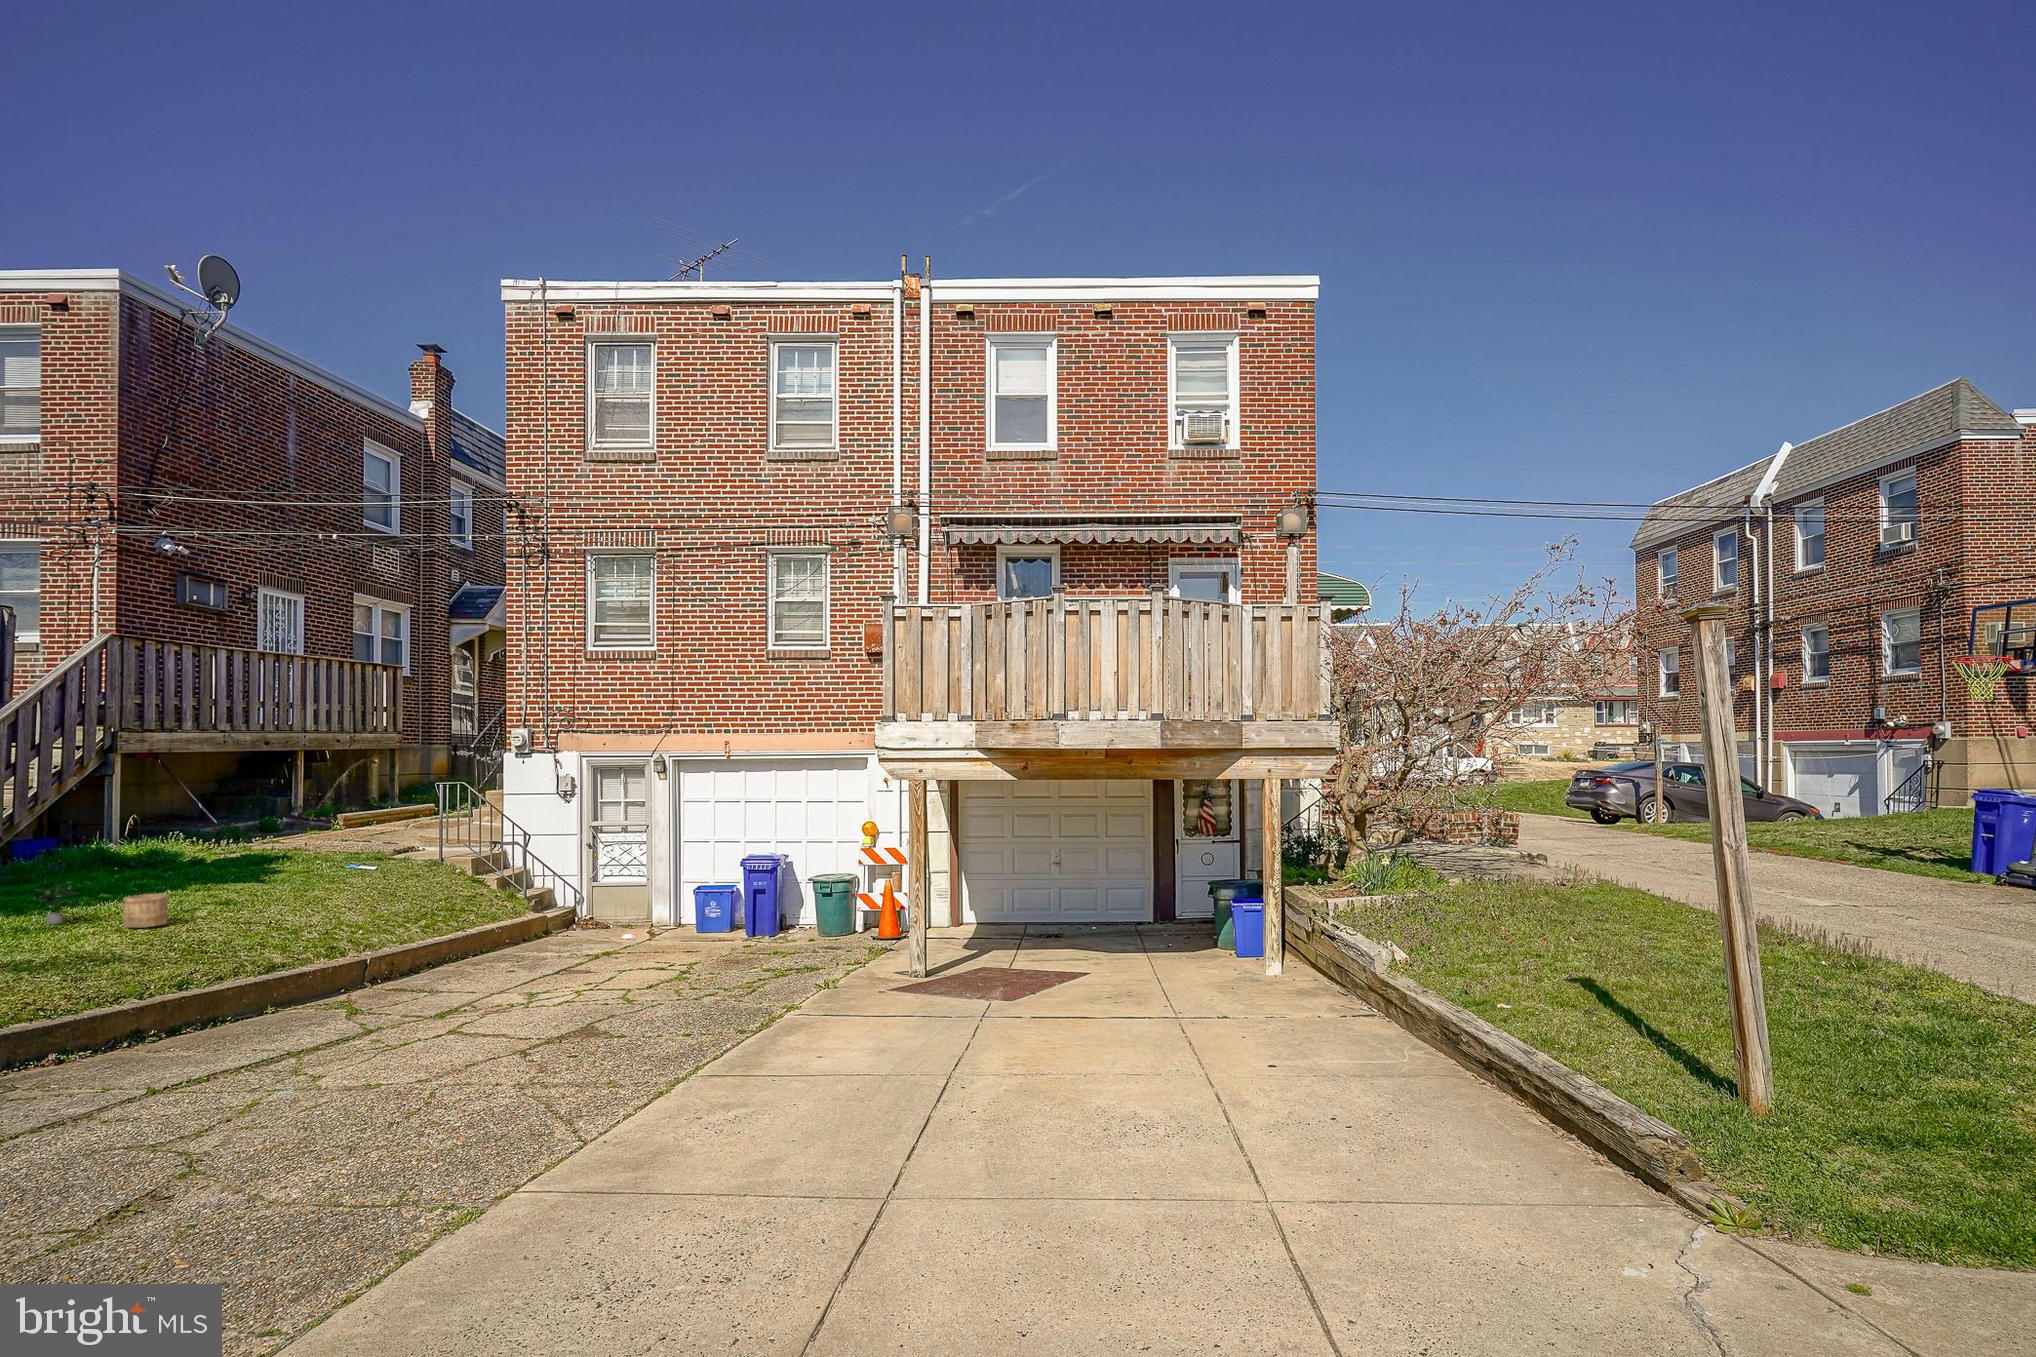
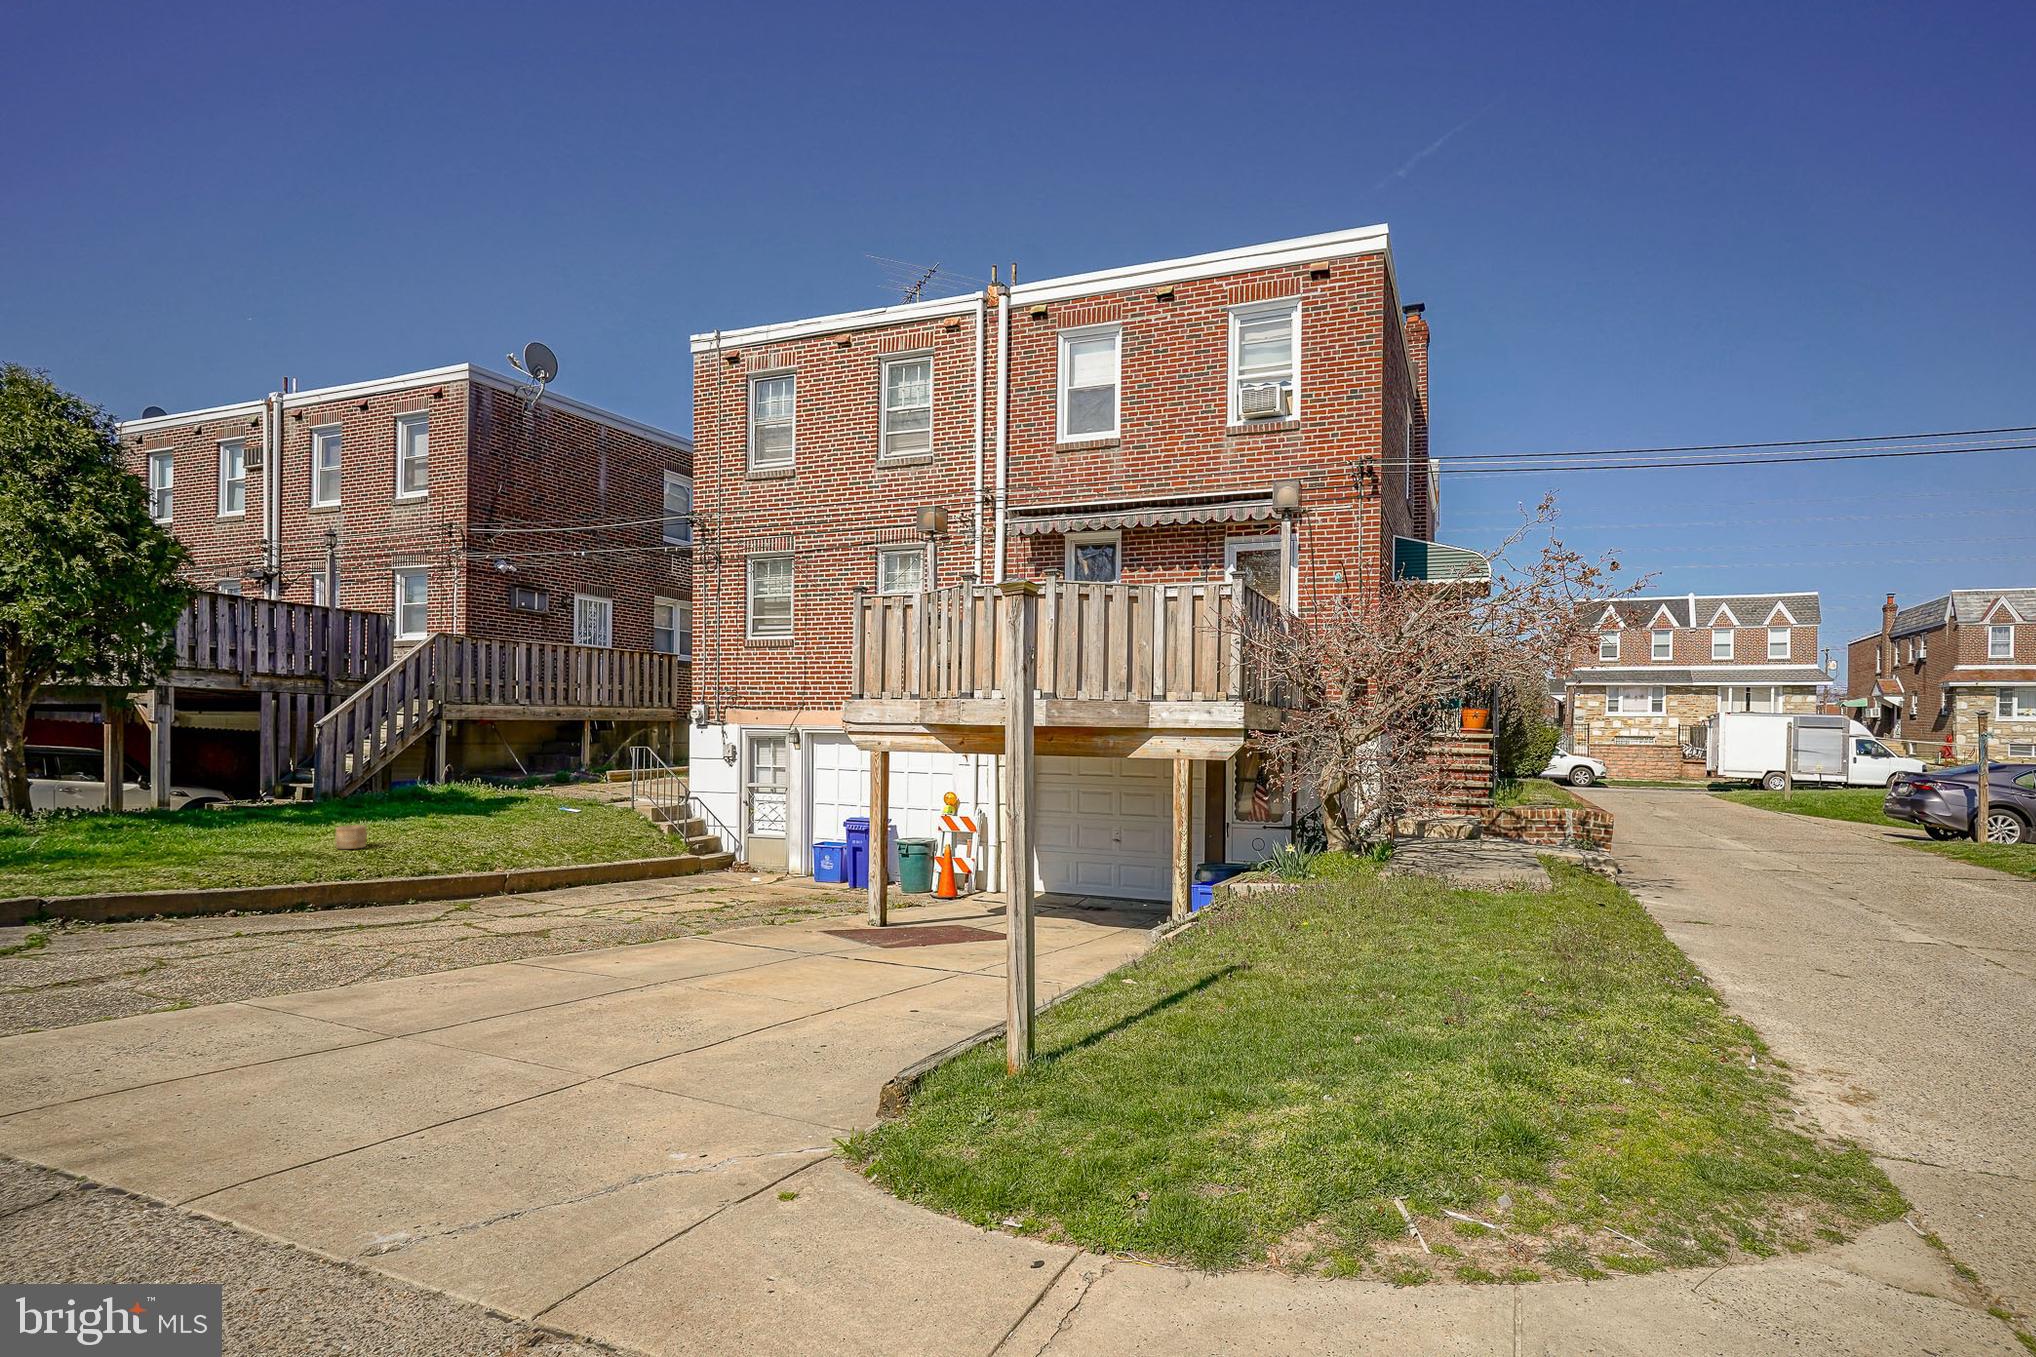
potted plant: present [37,884,75,925] -> none [284,815,313,844]

